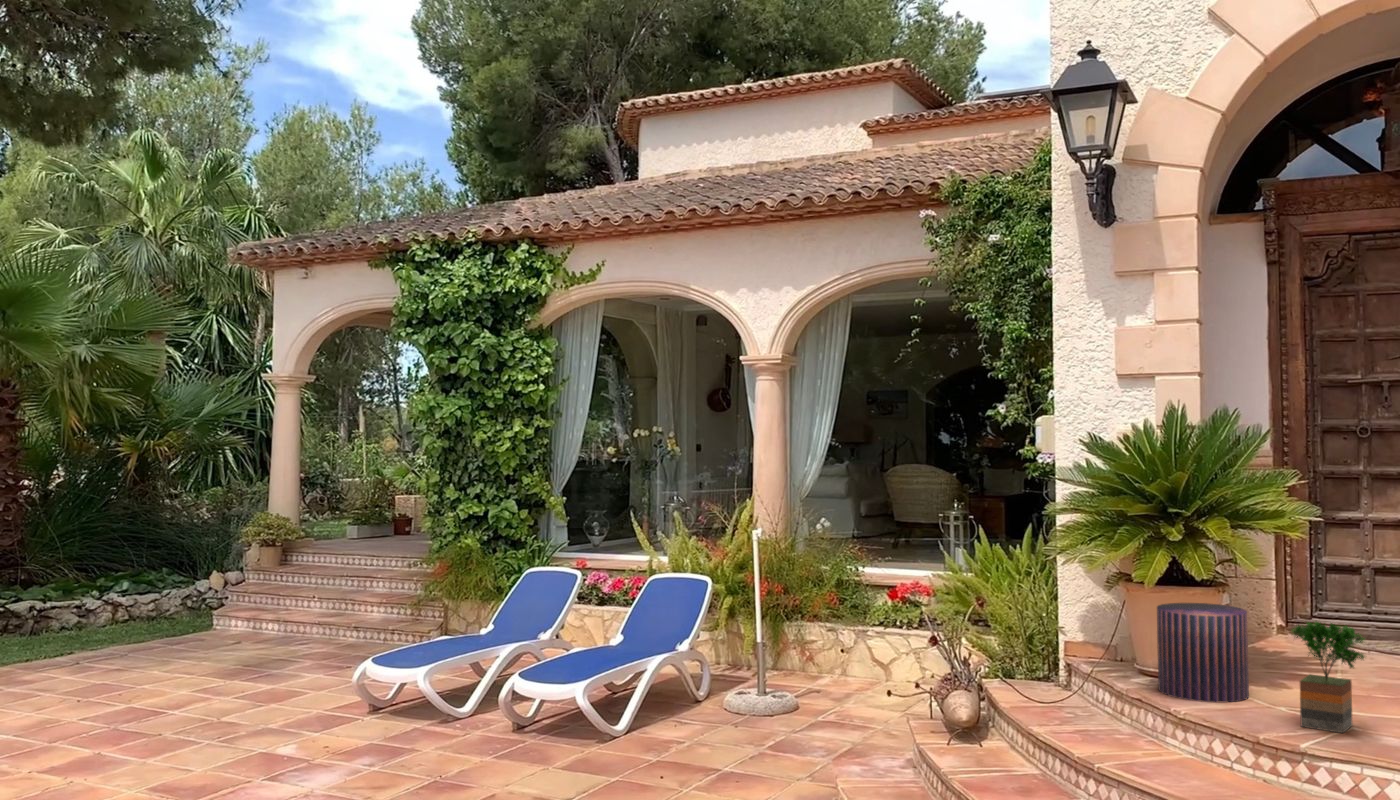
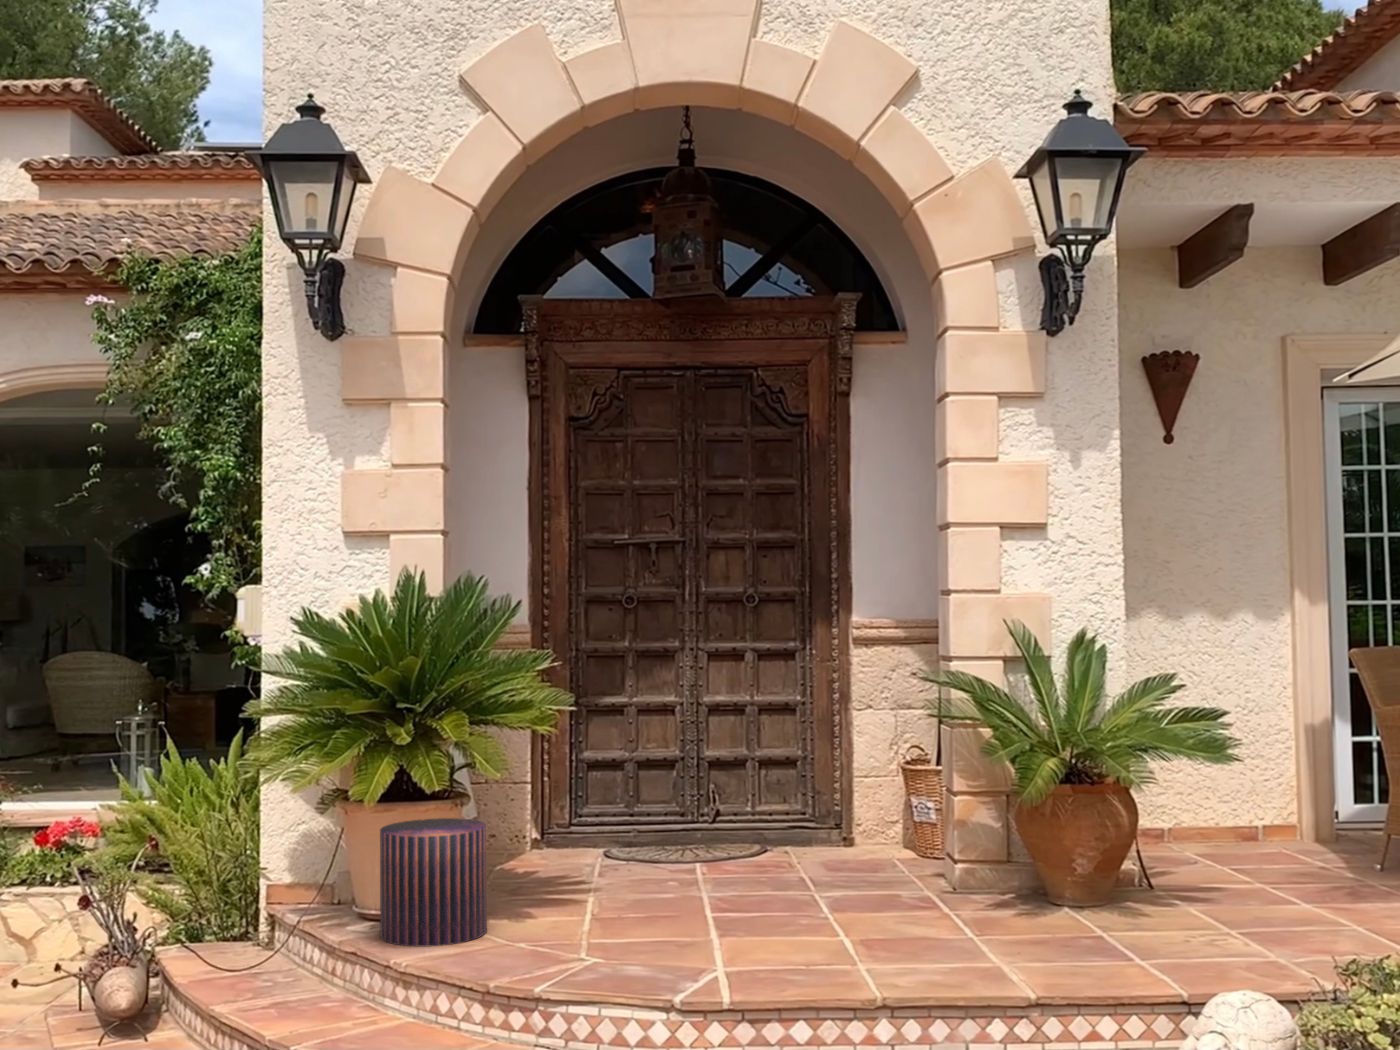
potted tree: present [1292,622,1365,733] -> none [529,830,612,966]

